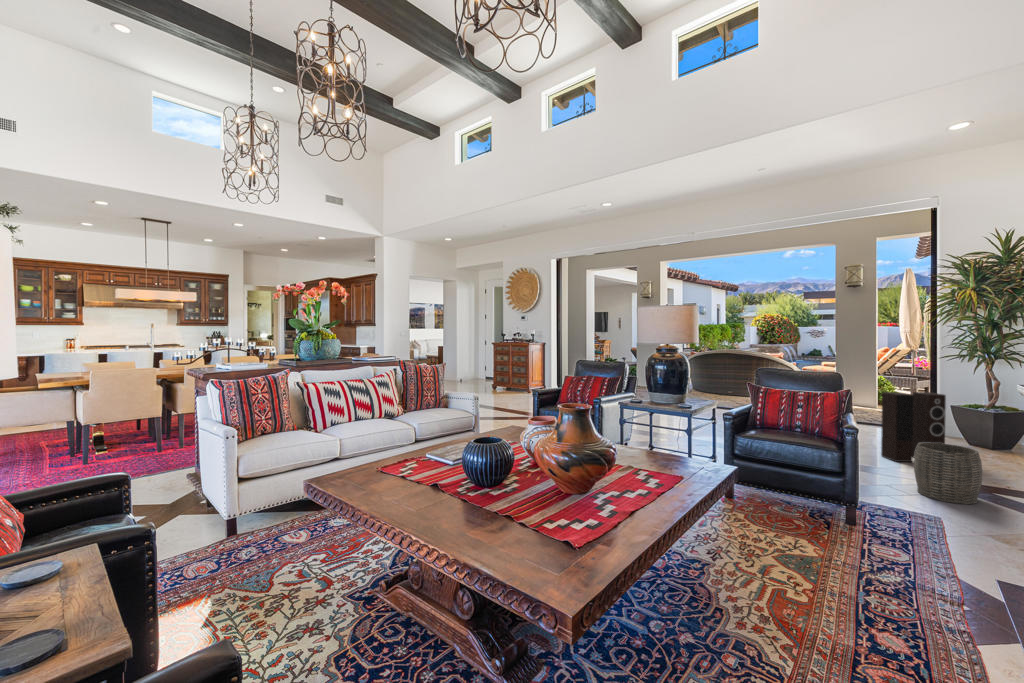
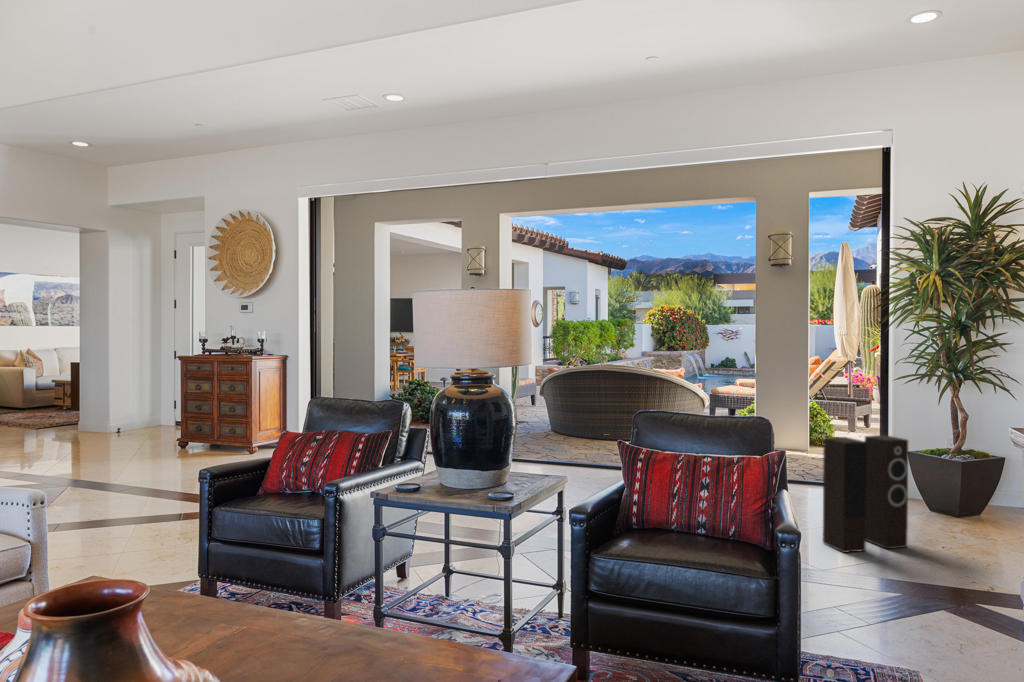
woven basket: present [914,443,982,504] -> none [876,529,972,637]

